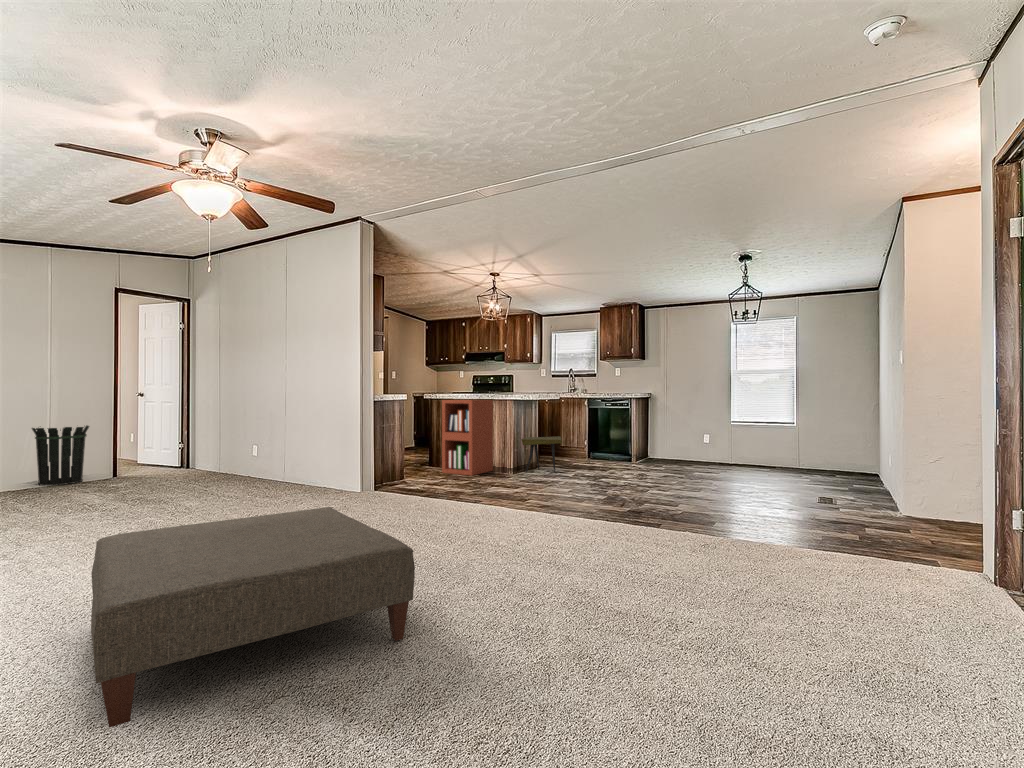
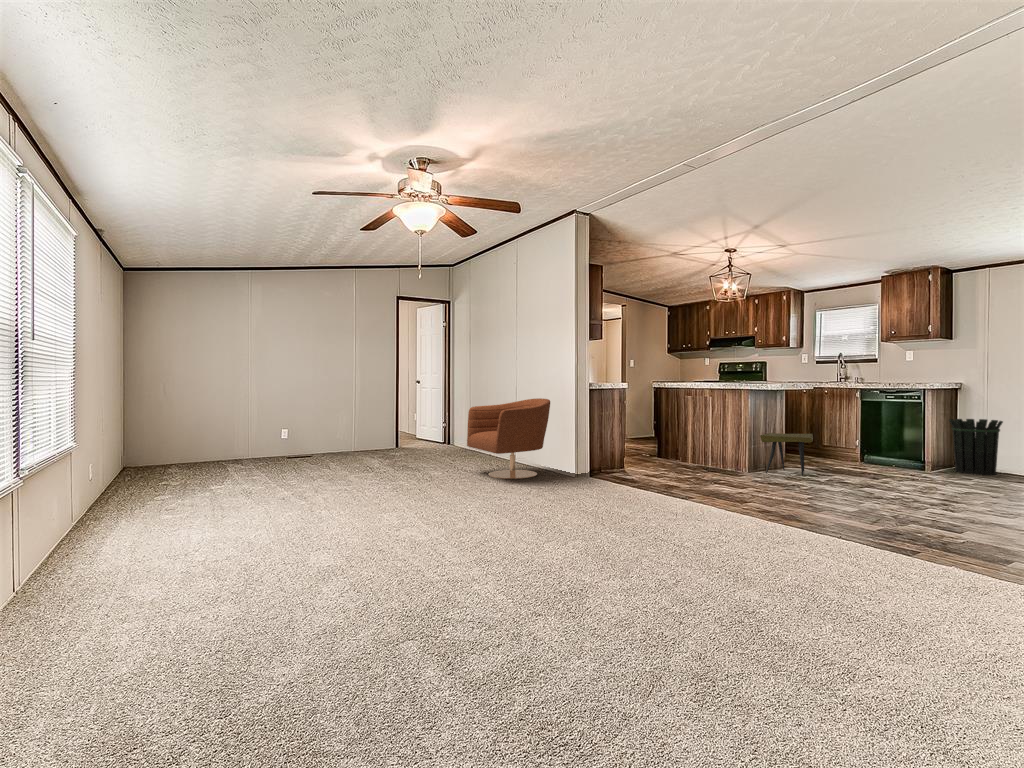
bookshelf: present [442,400,493,475] -> none [667,389,726,472]
armchair: none [232,409,331,496] -> present [467,398,550,479]
waste bin: present [32,425,89,486] -> present [949,419,1003,475]
ottoman: present [91,507,415,727] -> none [281,493,545,647]

